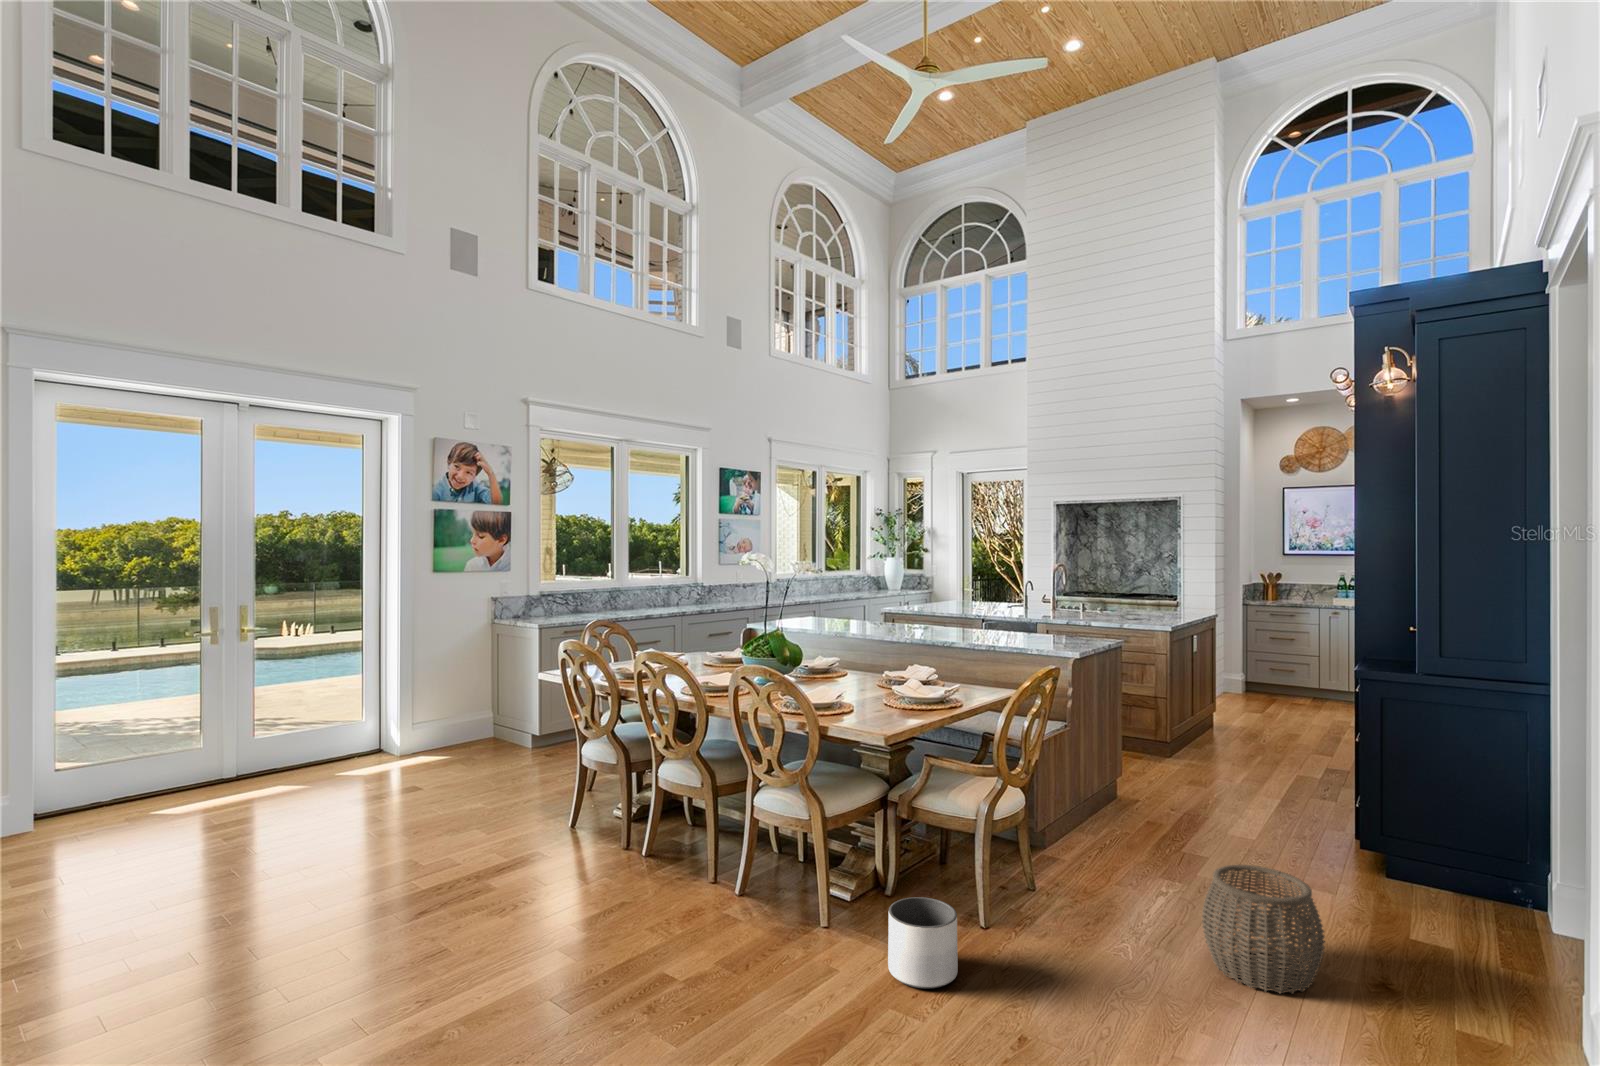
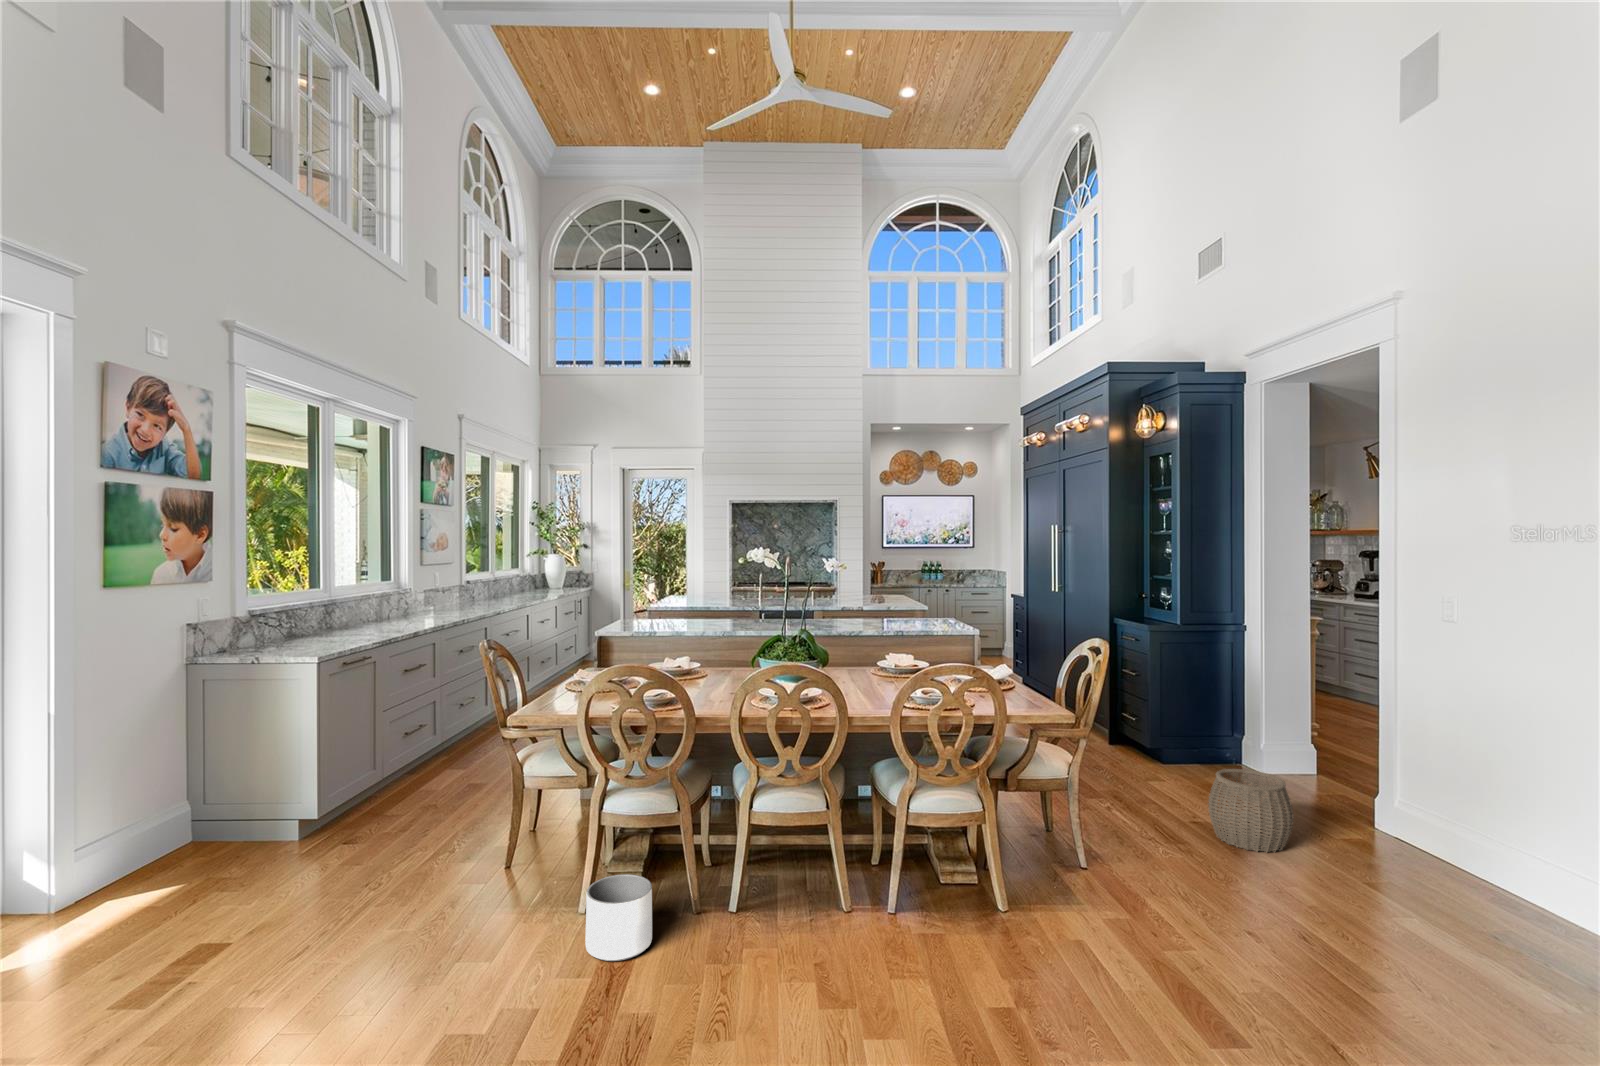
planter: present [888,897,958,989] -> present [585,874,652,961]

